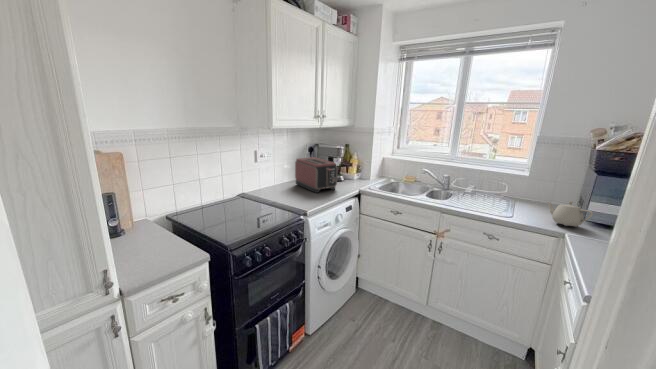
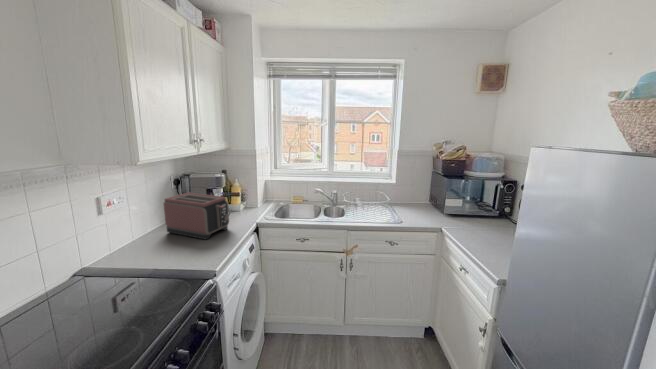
teapot: present [547,201,593,227] -> none [421,201,455,221]

